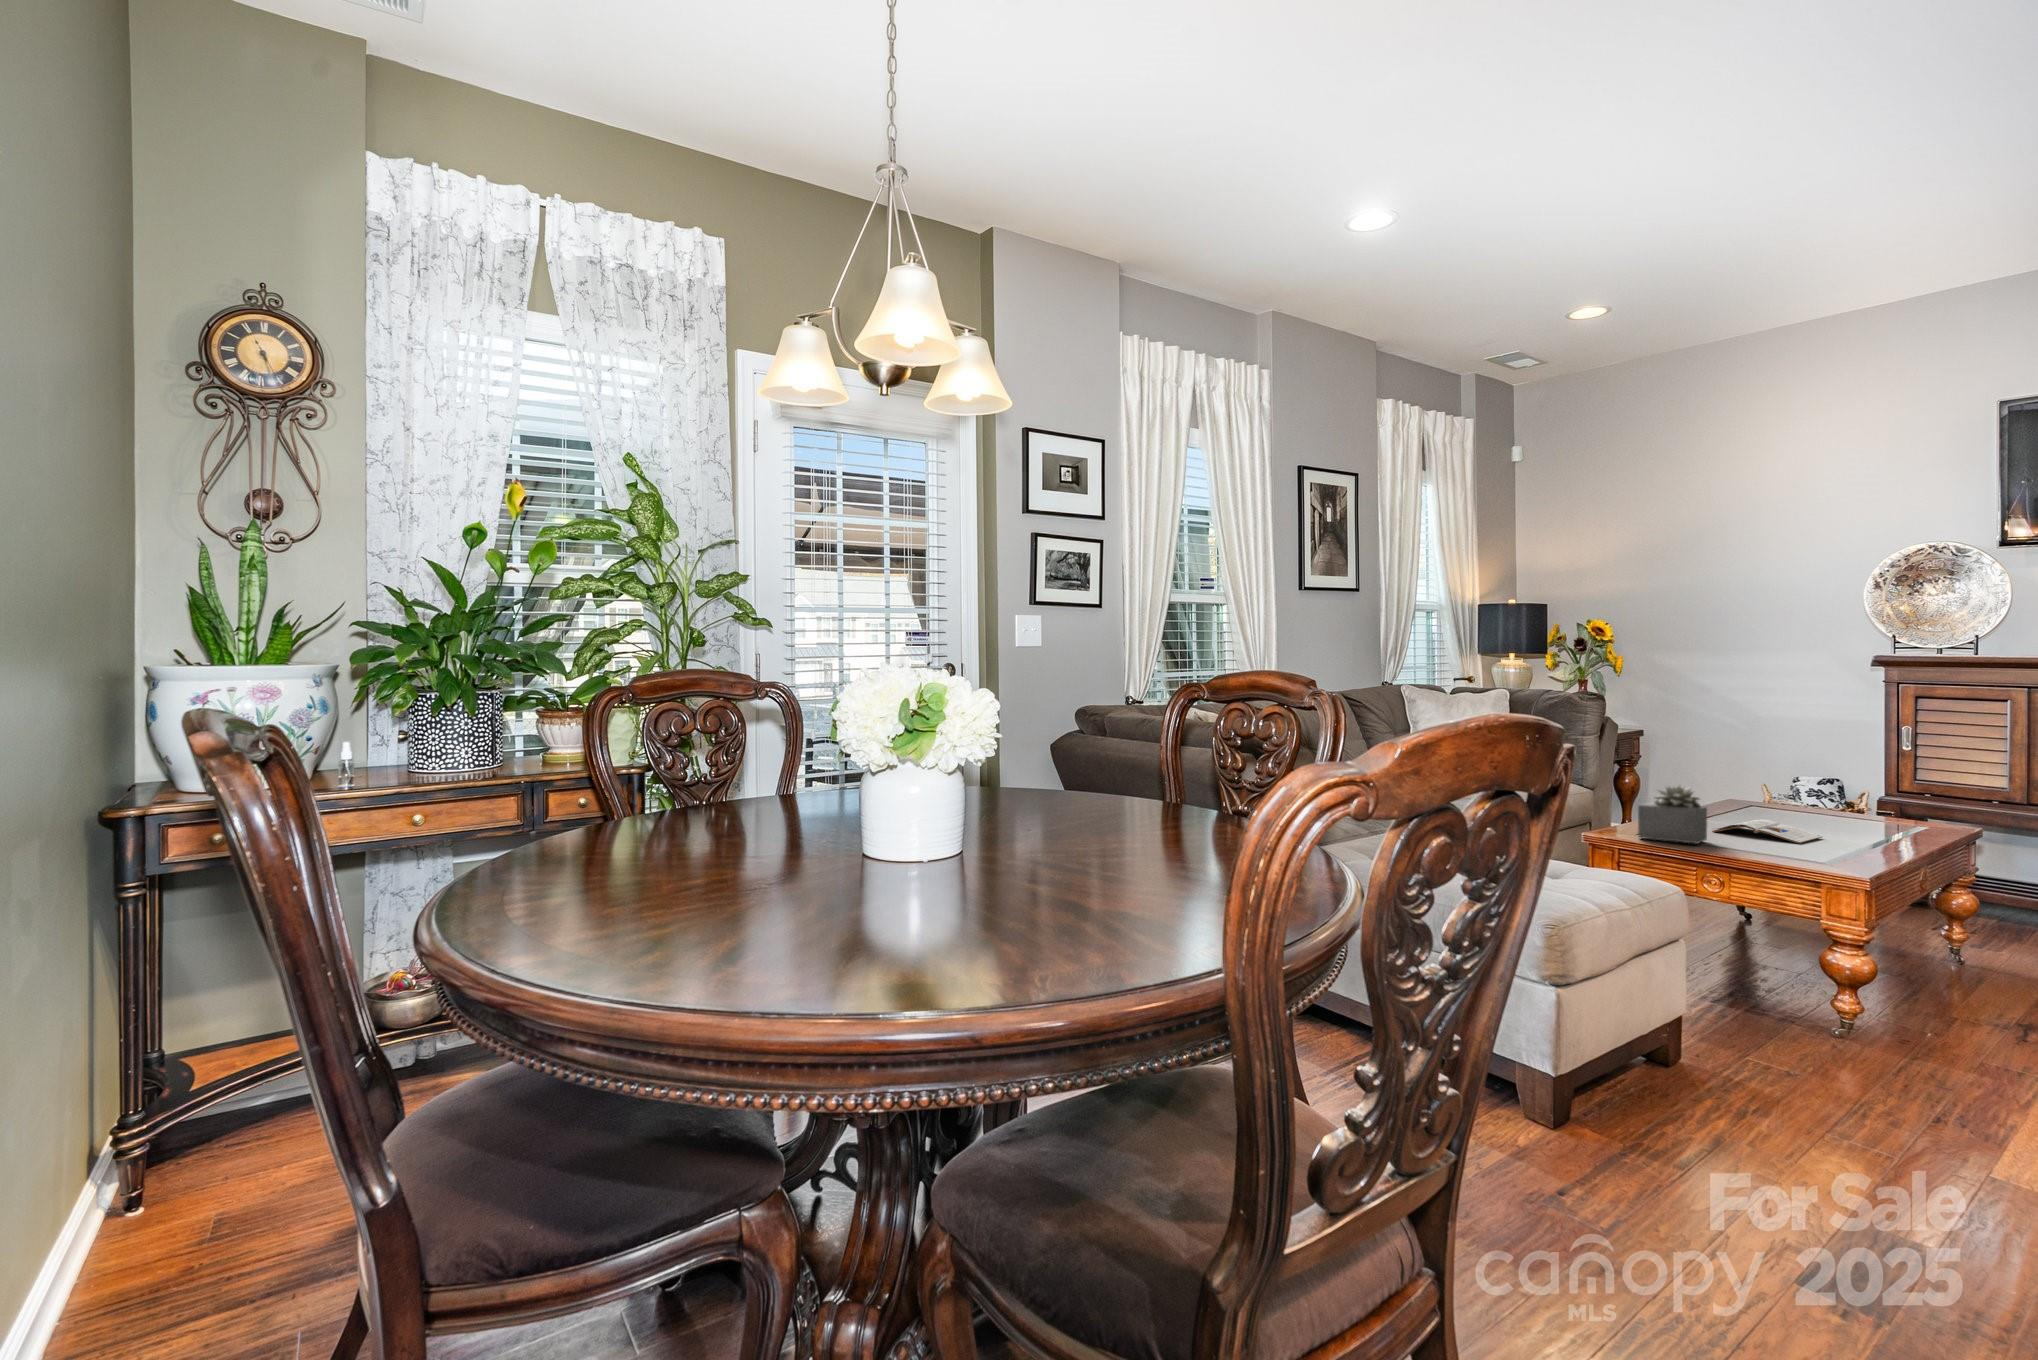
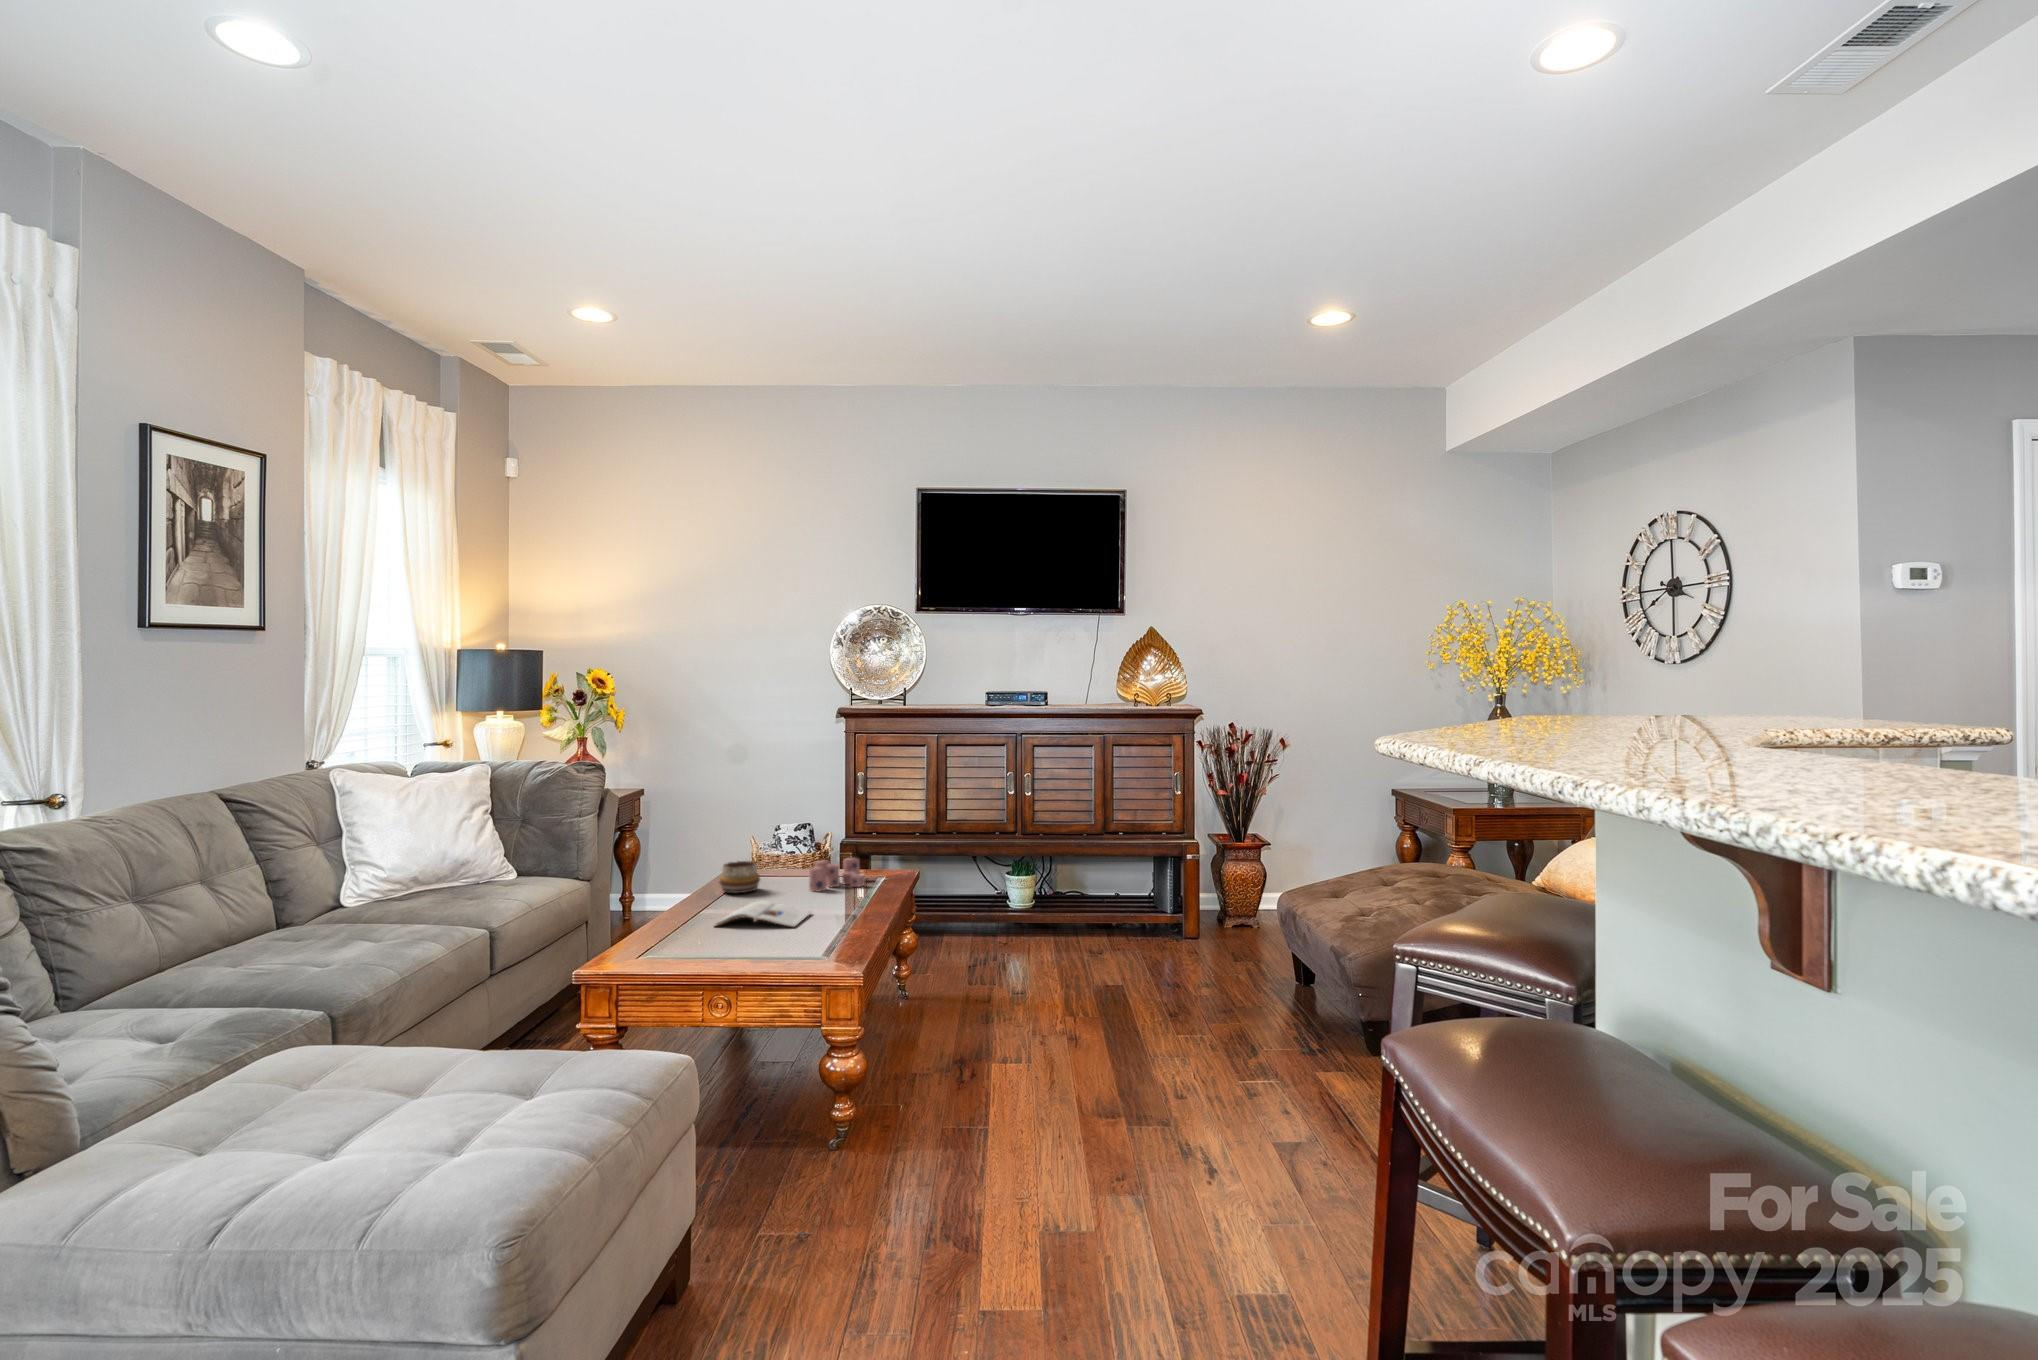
succulent plant: present [1638,786,1707,844] -> none [635,883,709,959]
decorative bowl: none [1720,788,1766,816] -> present [719,861,760,893]
candle: none [1823,799,1896,829] -> present [809,858,865,892]

